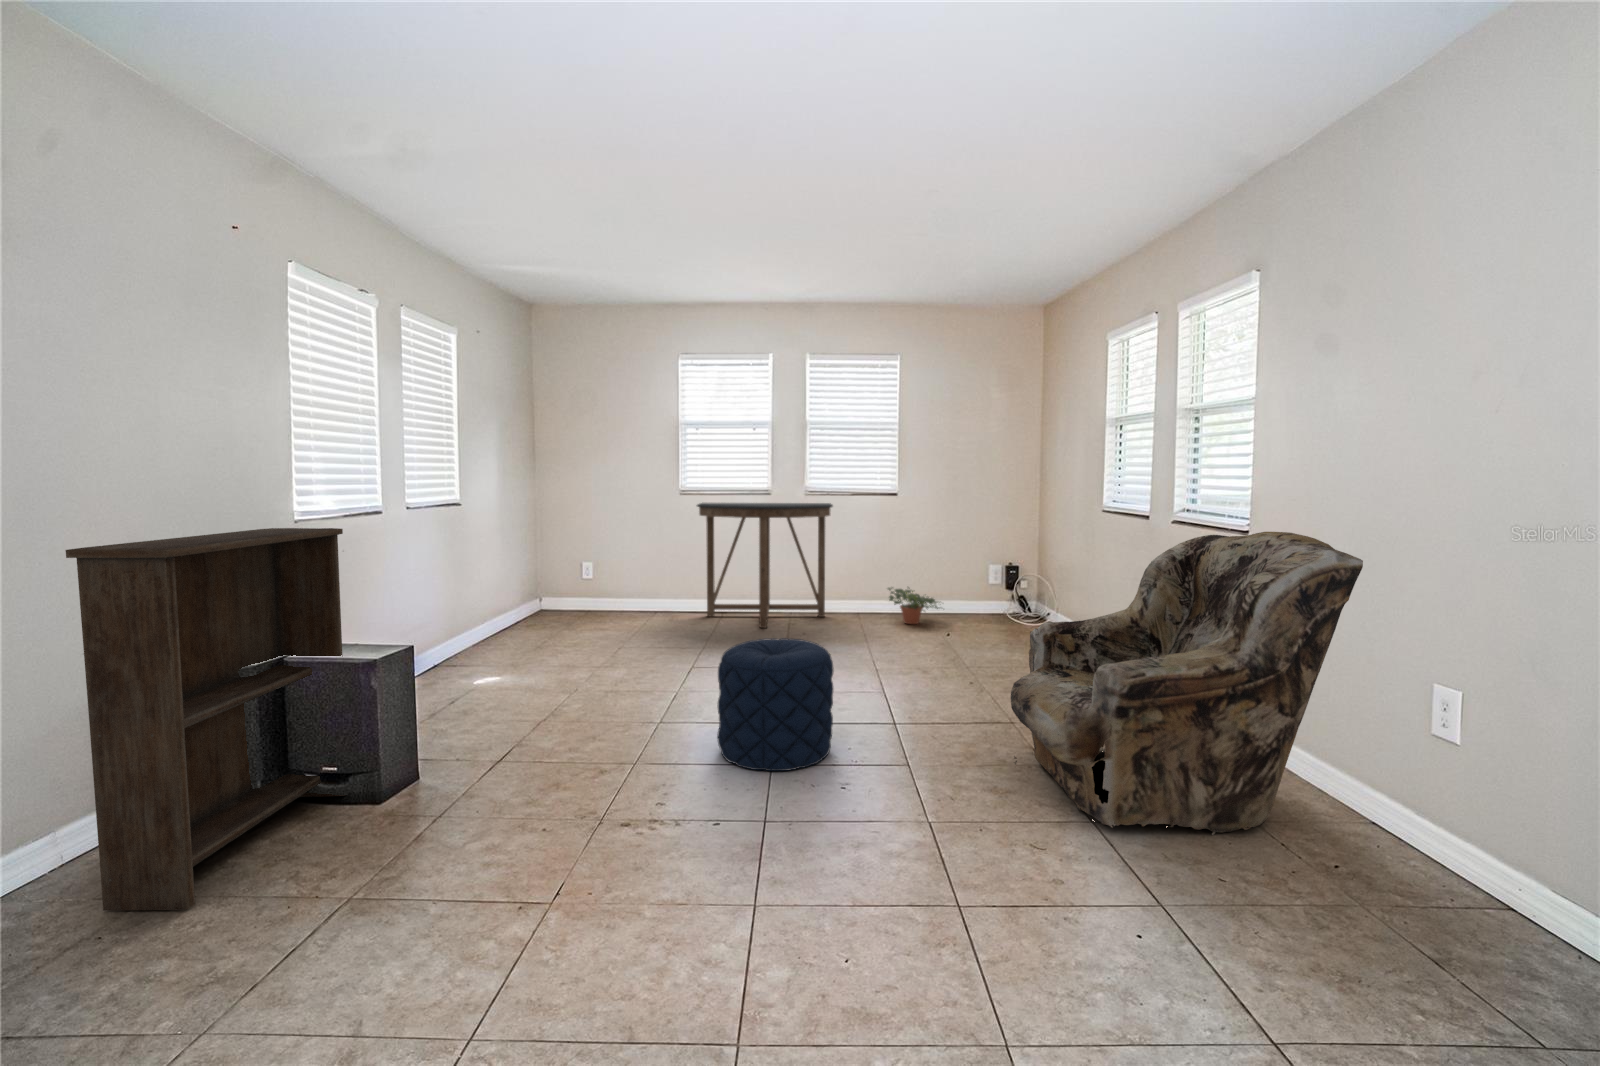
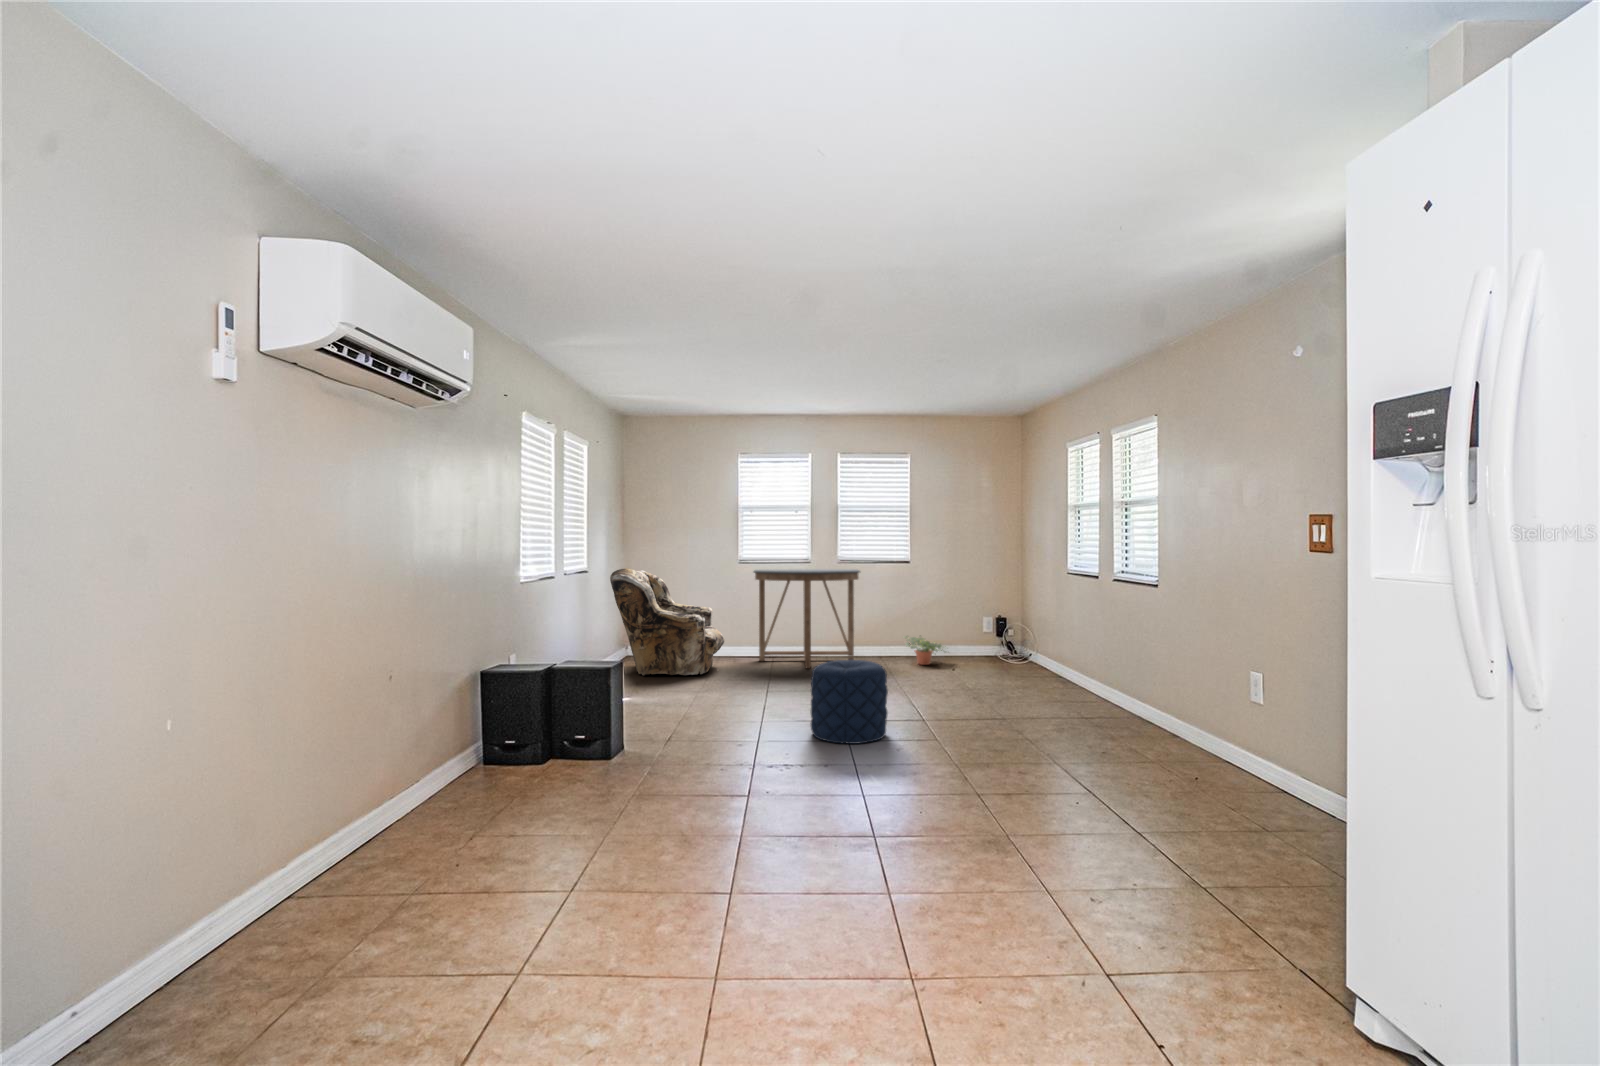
bookshelf: present [66,528,345,911] -> none [496,586,588,800]
armchair: present [1011,532,1363,835] -> present [610,568,724,675]

